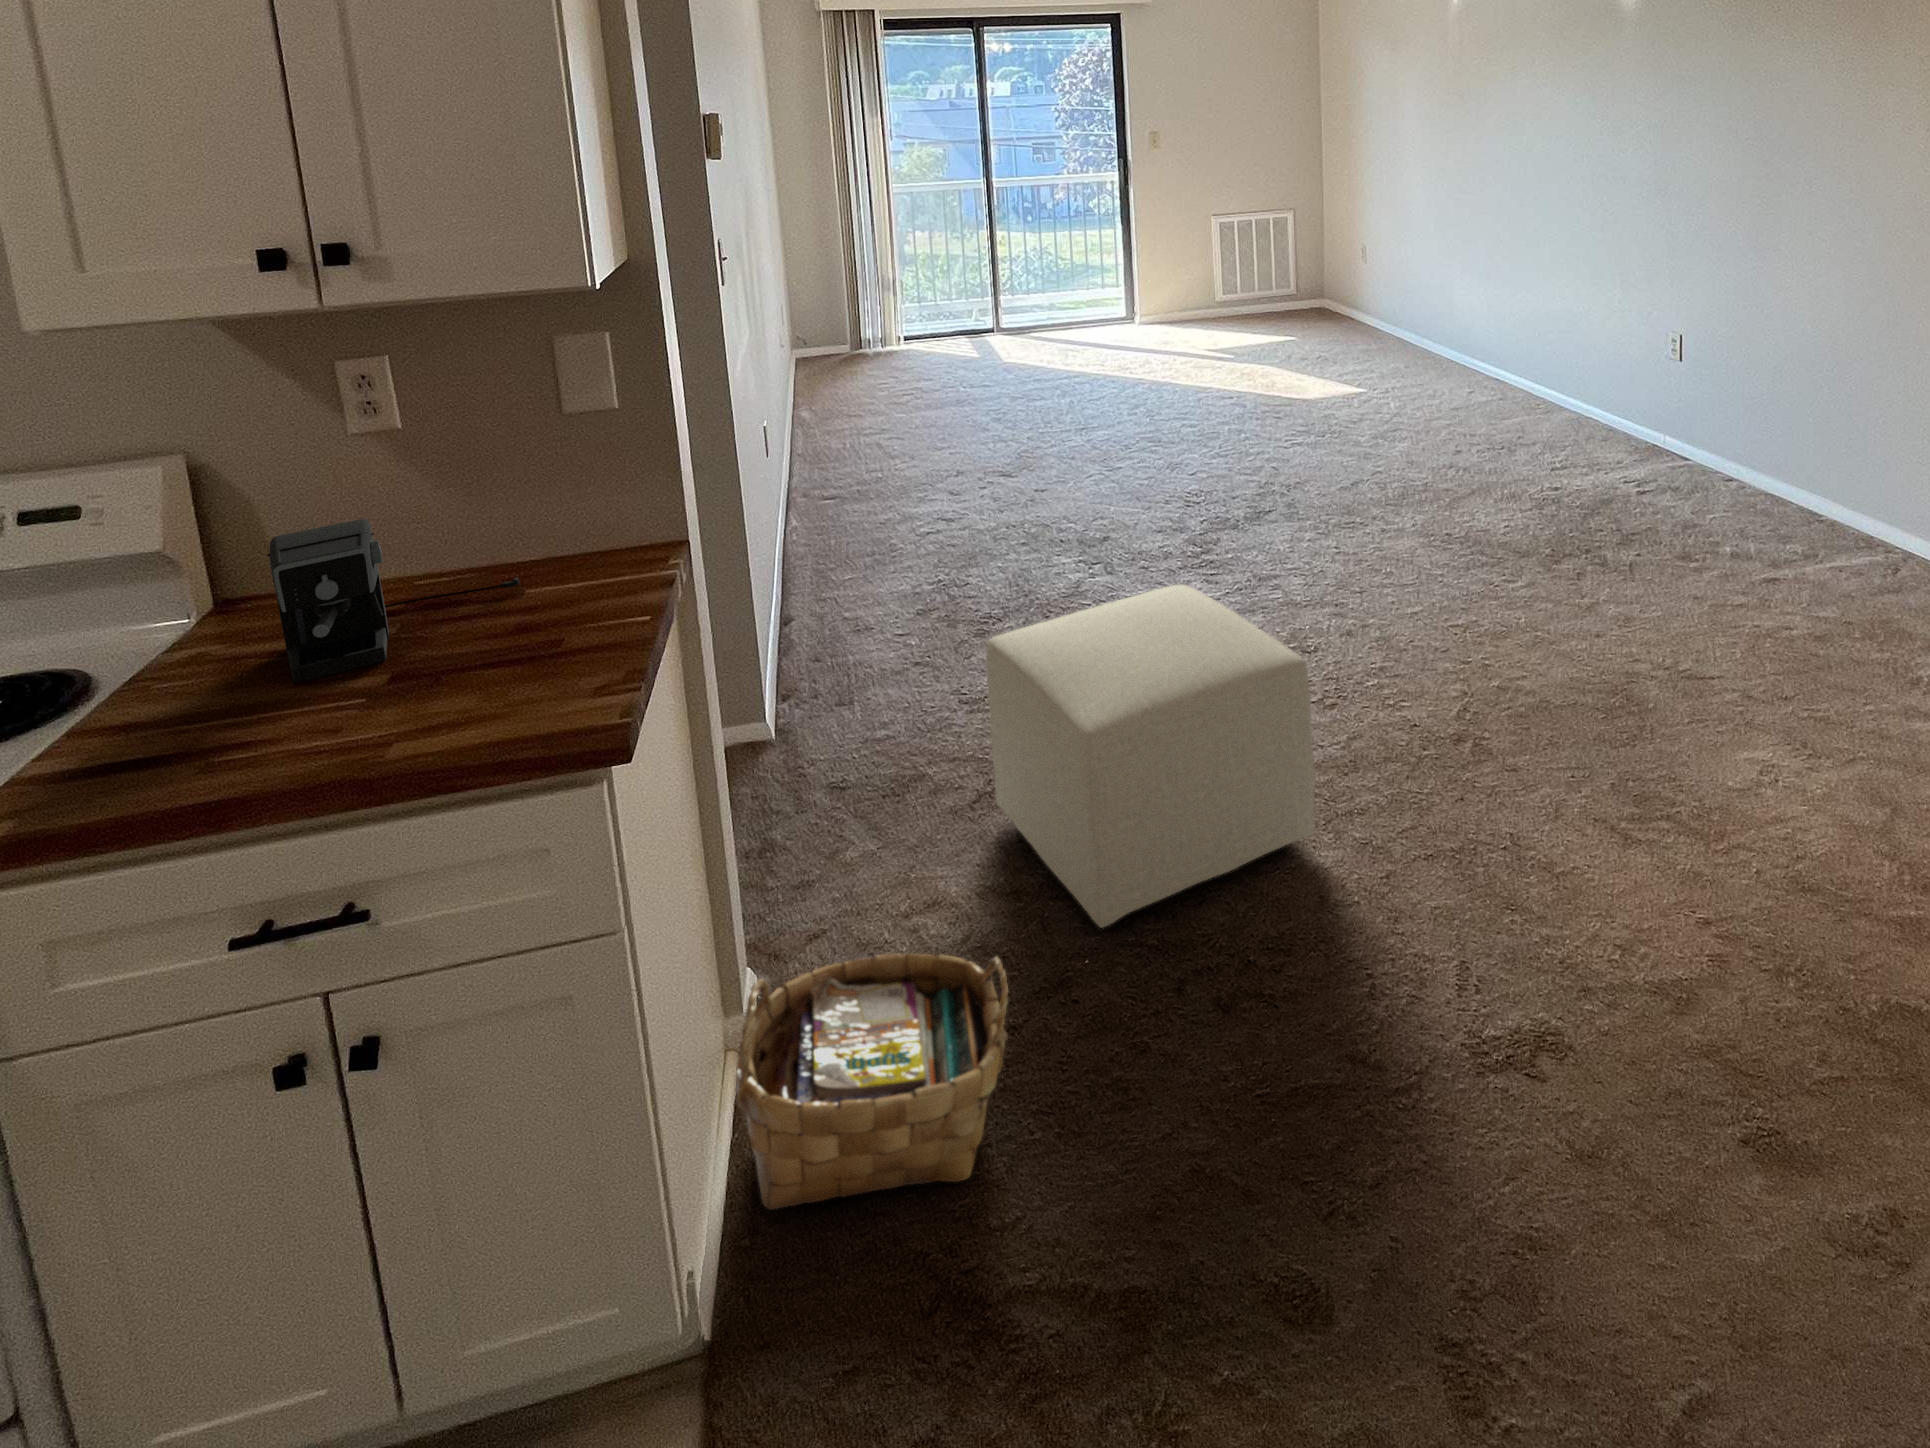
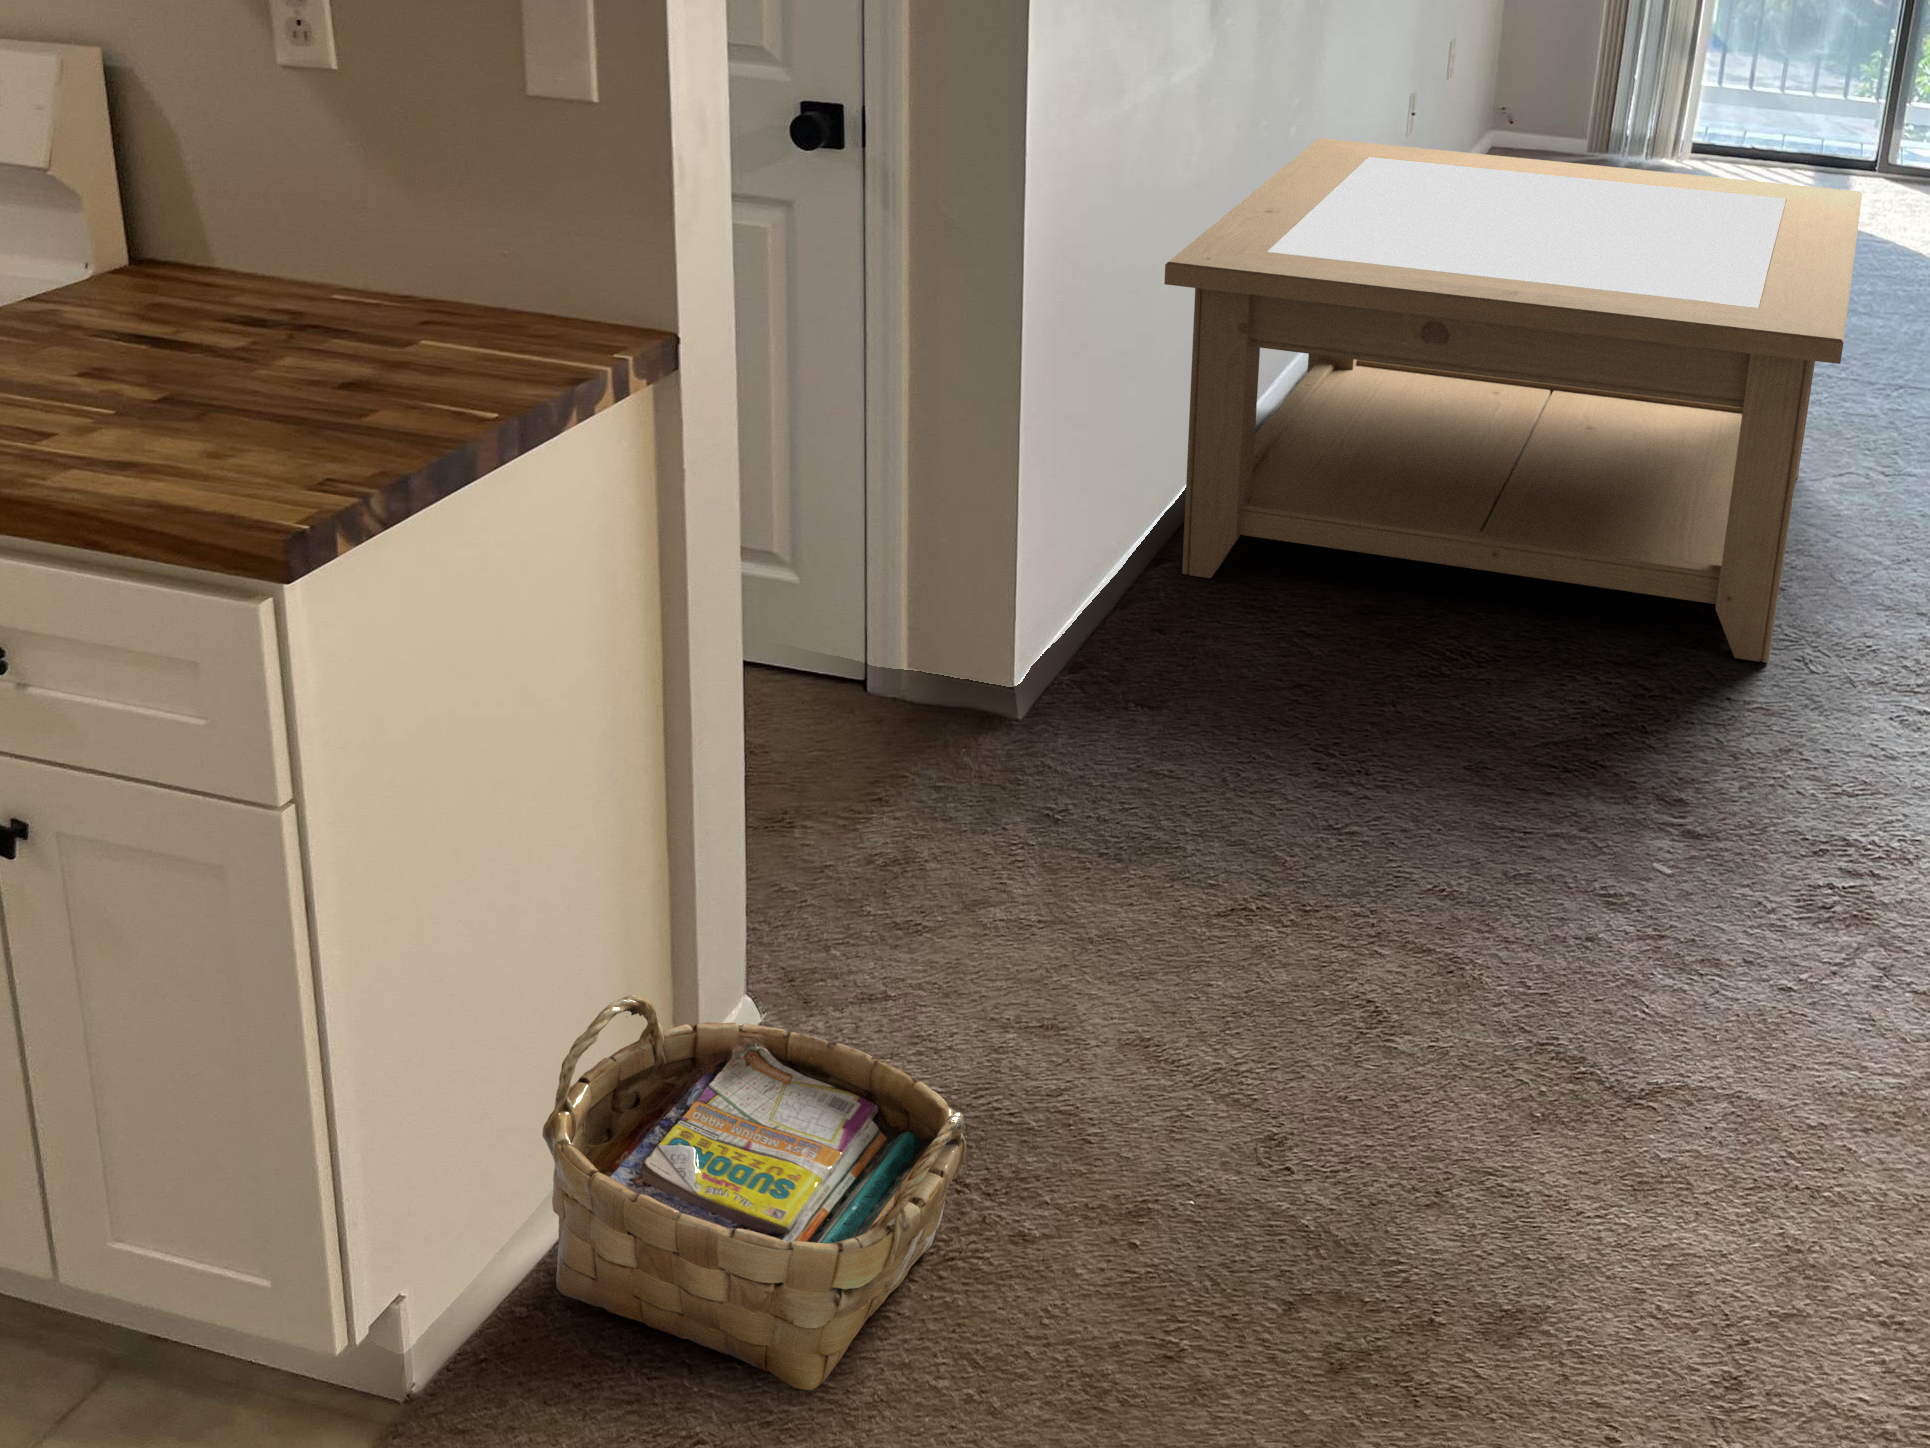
coffee table: none [770,338,1140,627] -> present [1164,138,1862,663]
coffee maker: present [267,519,520,683] -> none [55,173,419,373]
ottoman: present [986,585,1315,928] -> none [1228,653,1742,1192]

